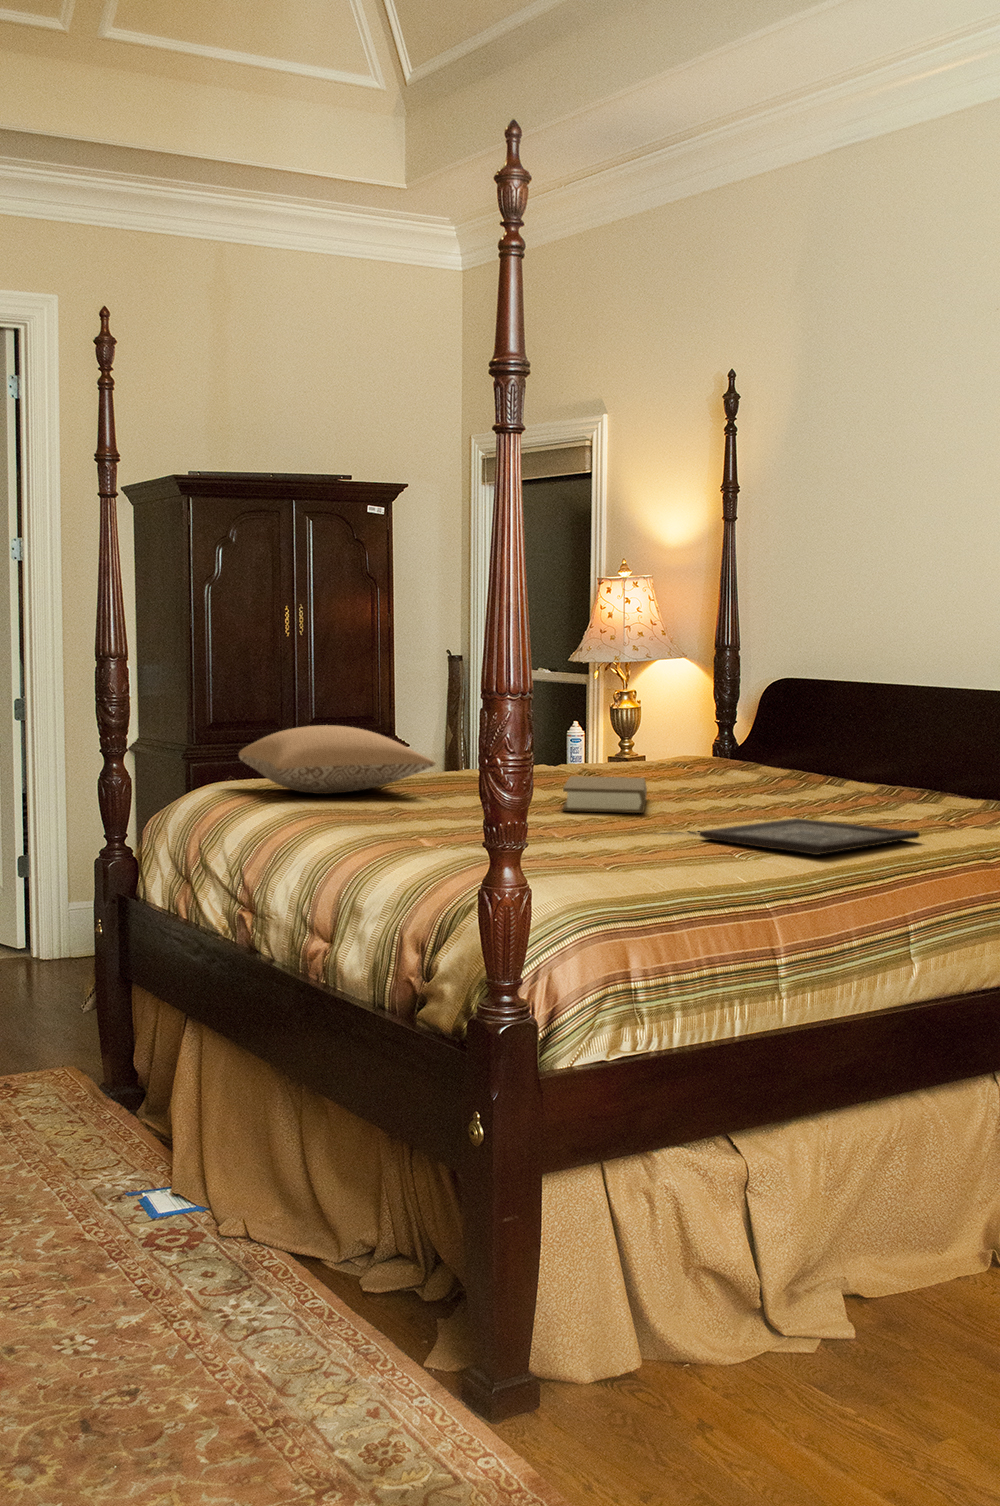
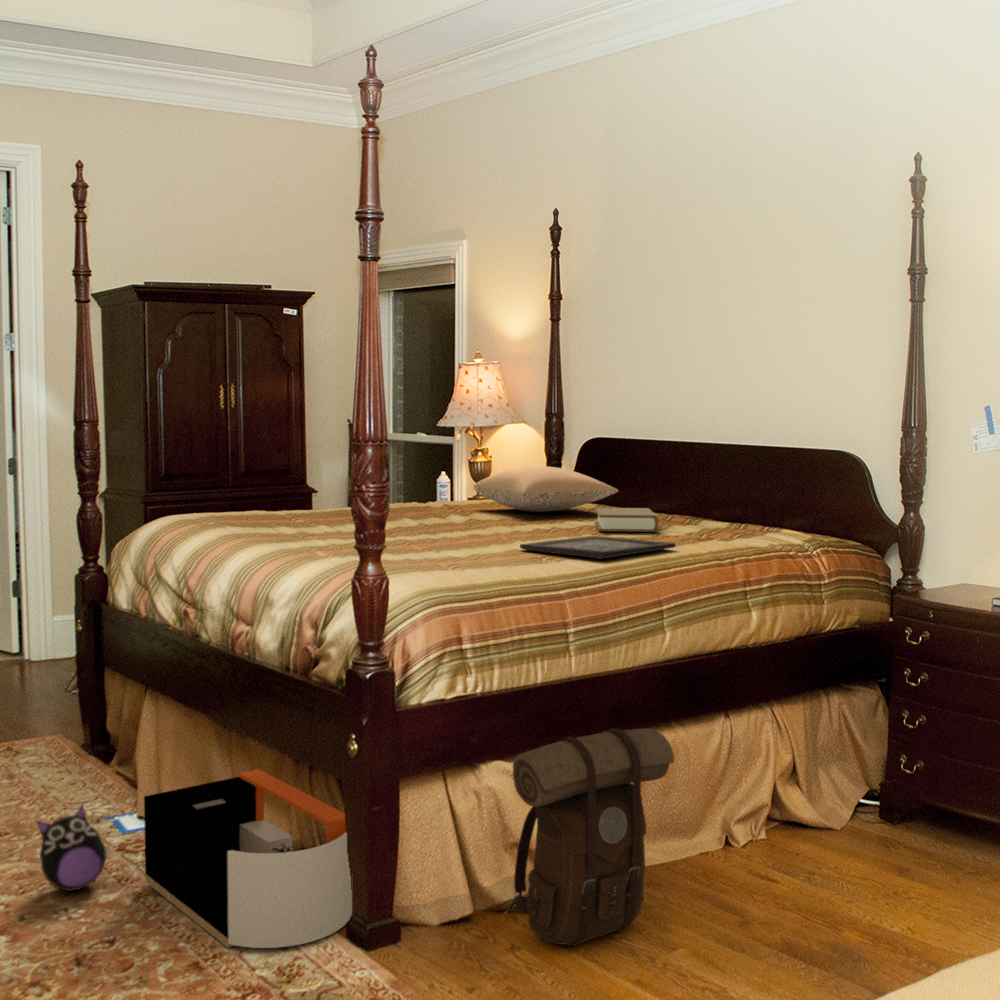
pillow: present [239,725,436,794] -> present [474,466,618,512]
book: present [563,776,647,813] -> present [595,508,659,532]
backpack: none [693,1111,943,1430] -> present [509,729,674,946]
storage bin: none [181,1140,470,1416] -> present [144,769,352,948]
plush toy: none [35,1184,133,1307] -> present [37,805,109,891]

